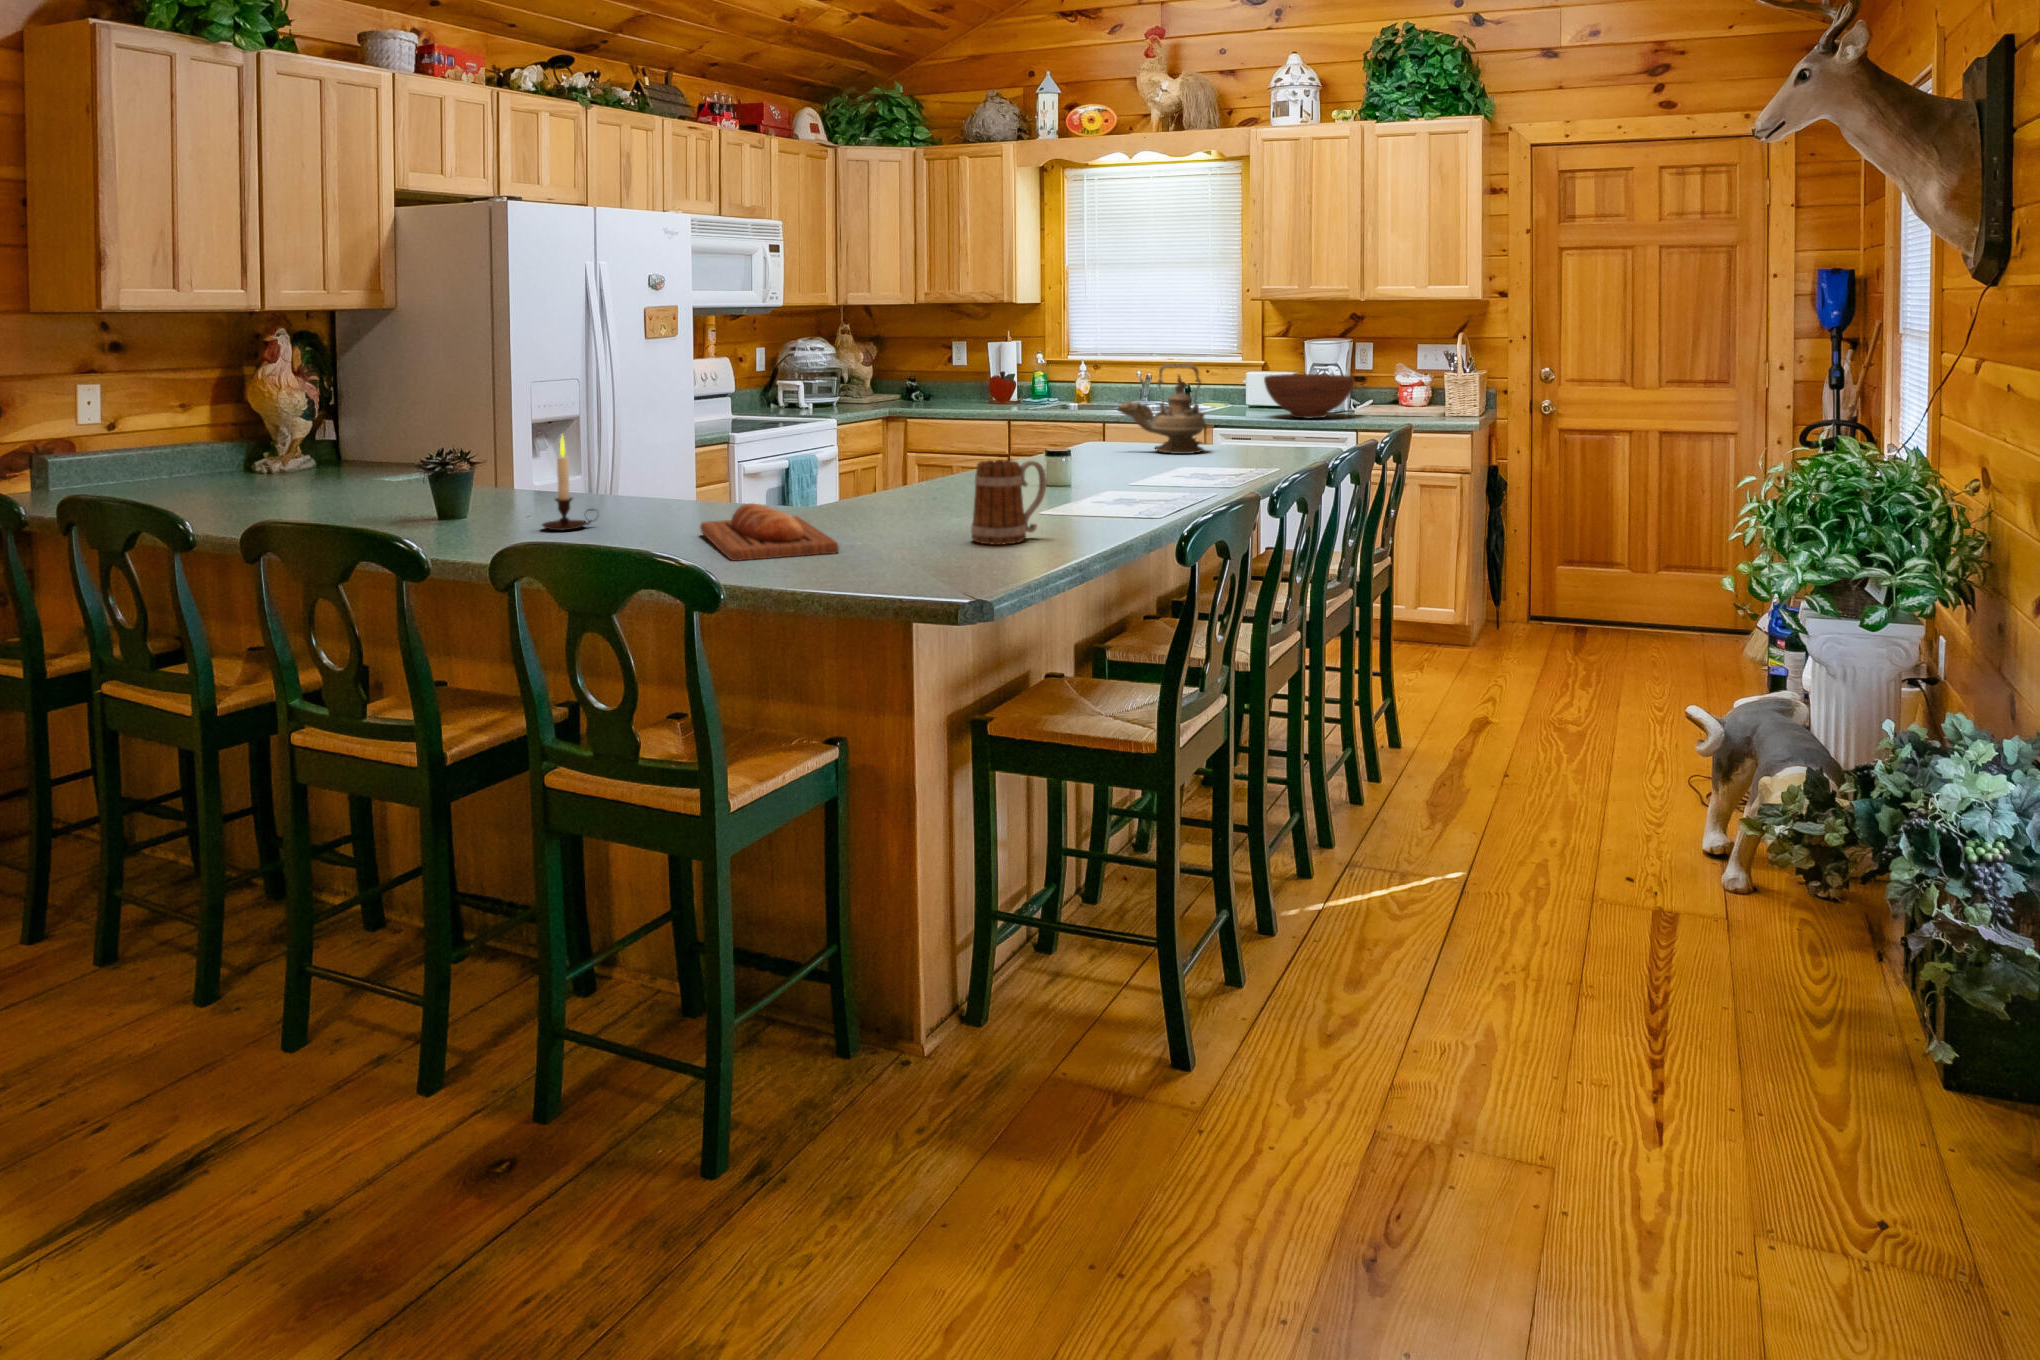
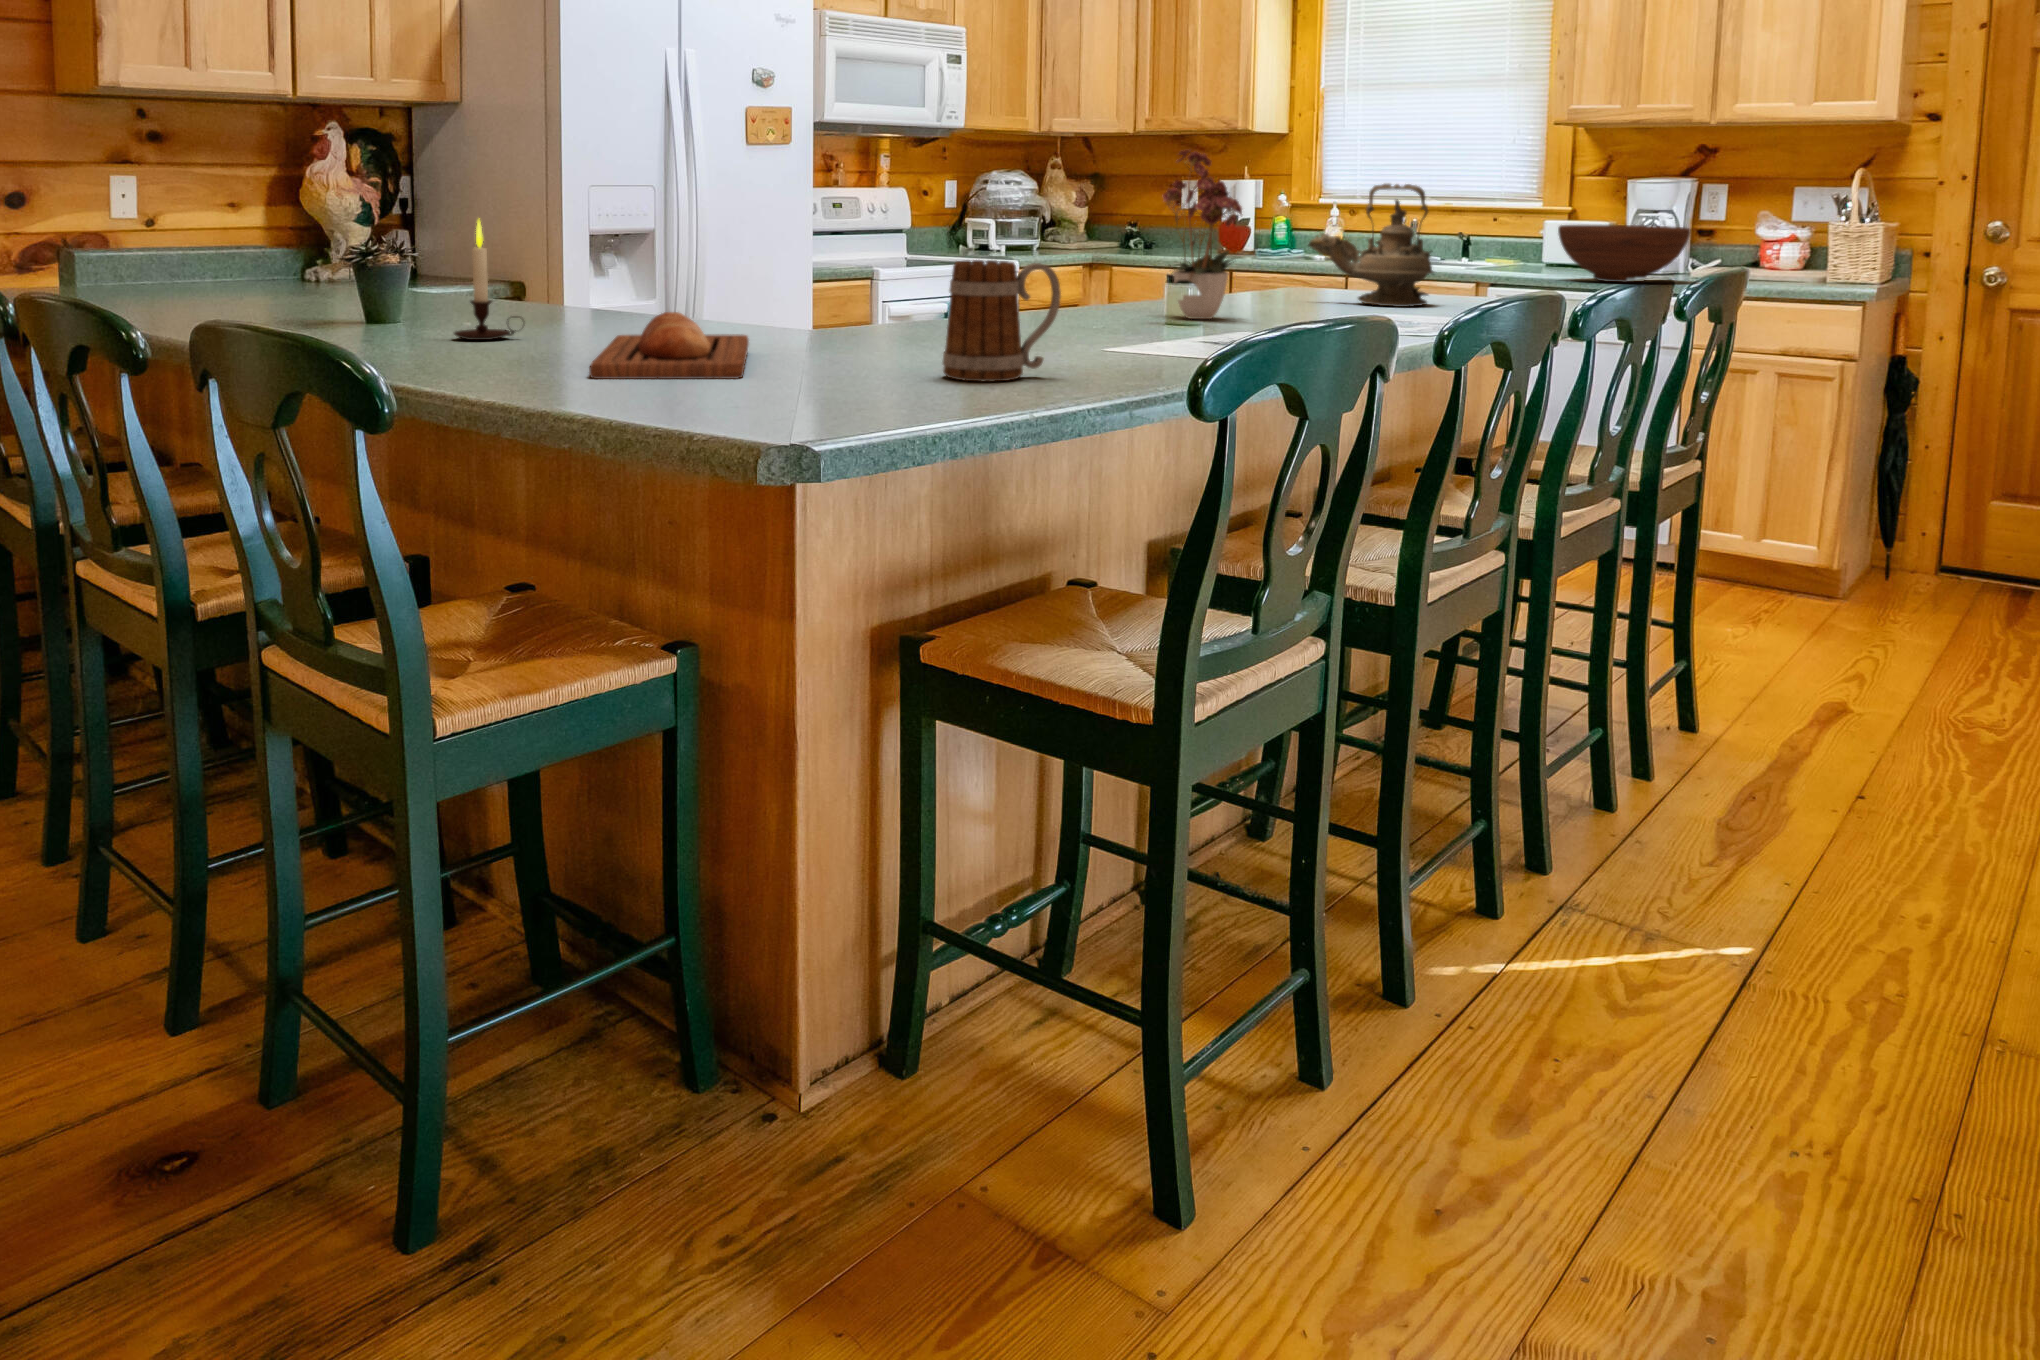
flower arrangement: none [1029,344,1102,475] -> present [1163,150,1242,319]

